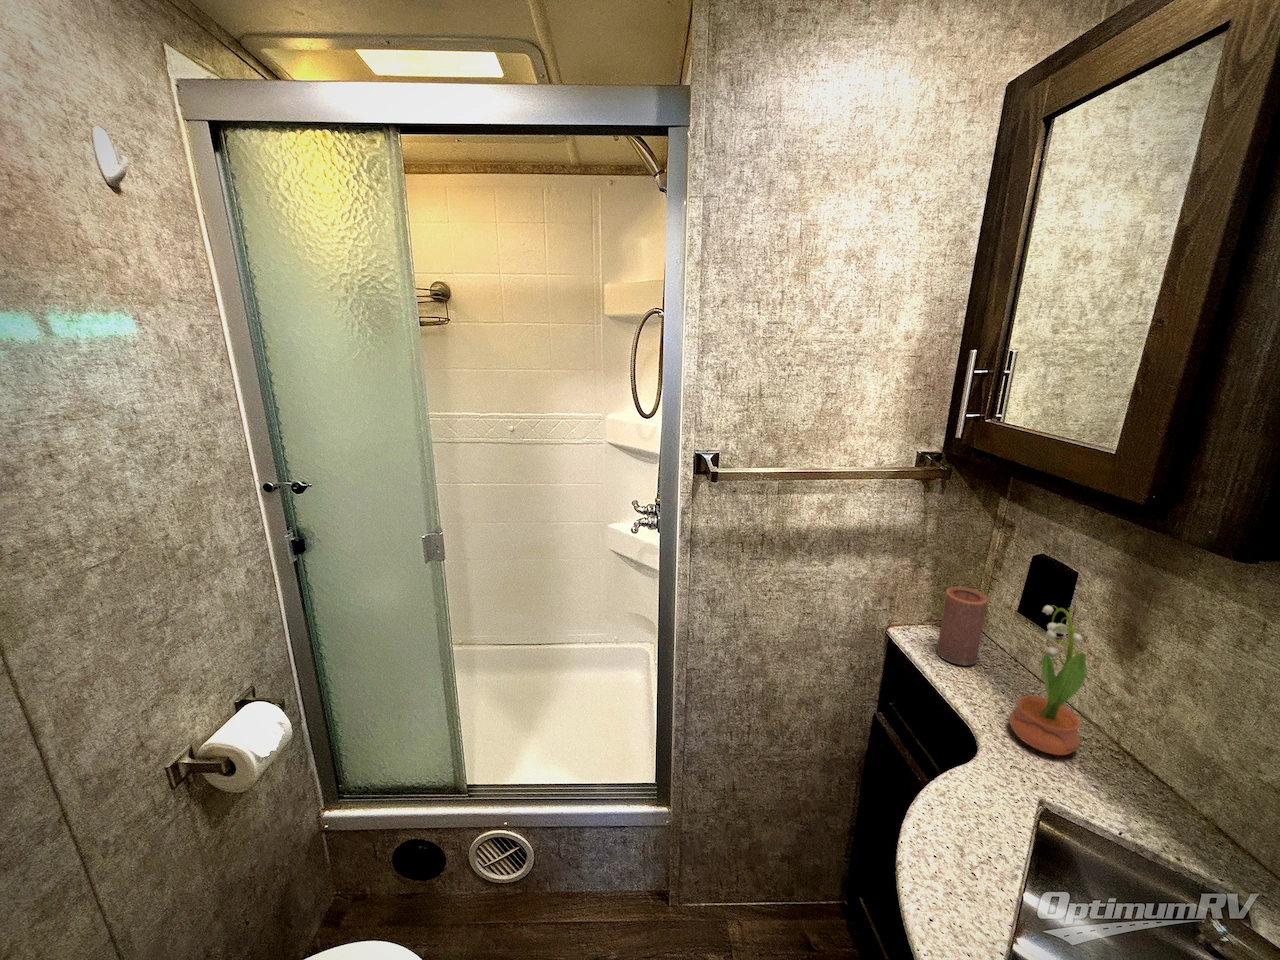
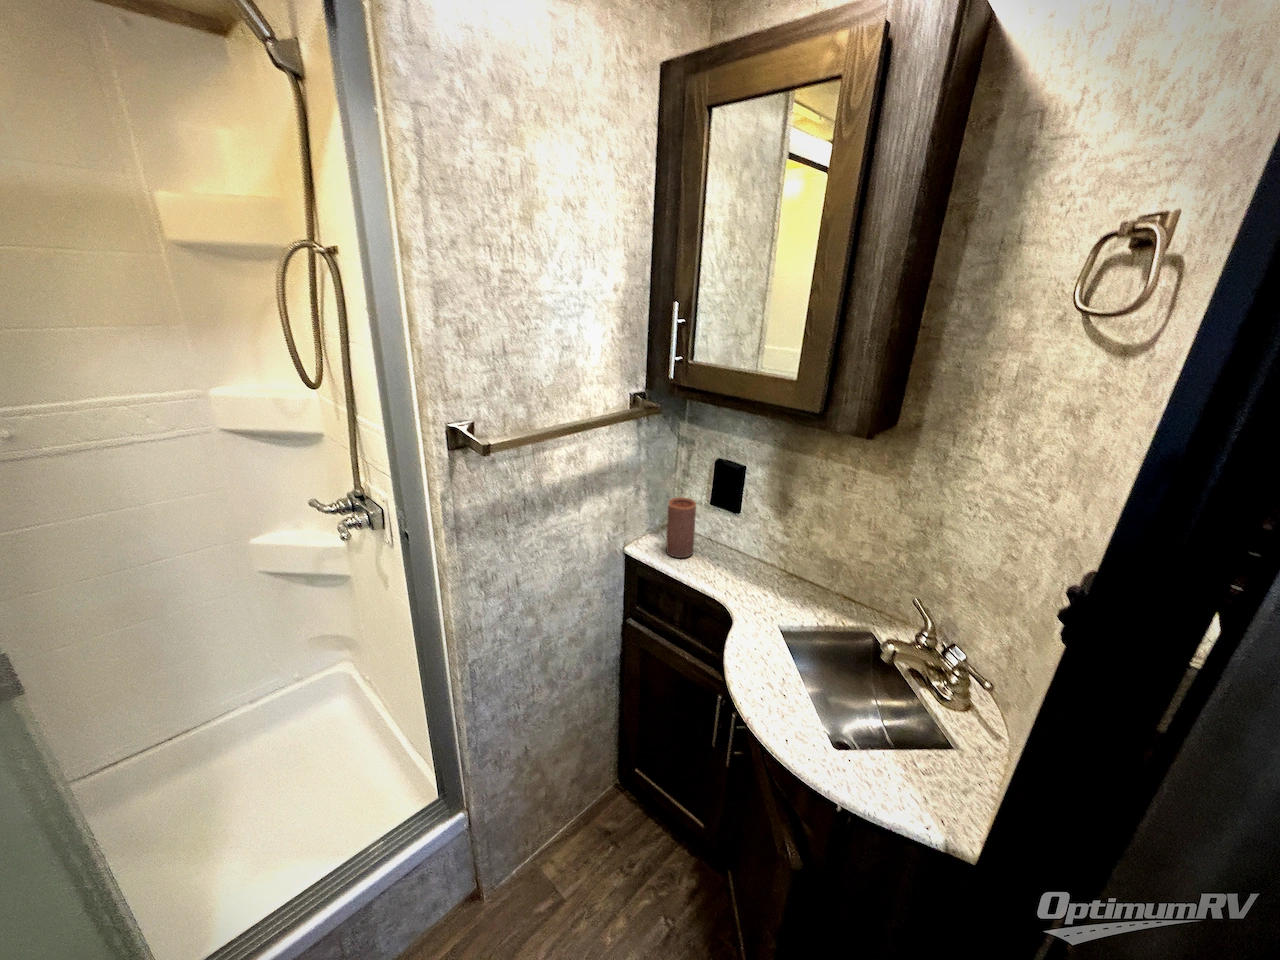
potted flower: present [1009,605,1087,755] -> none [735,491,781,594]

